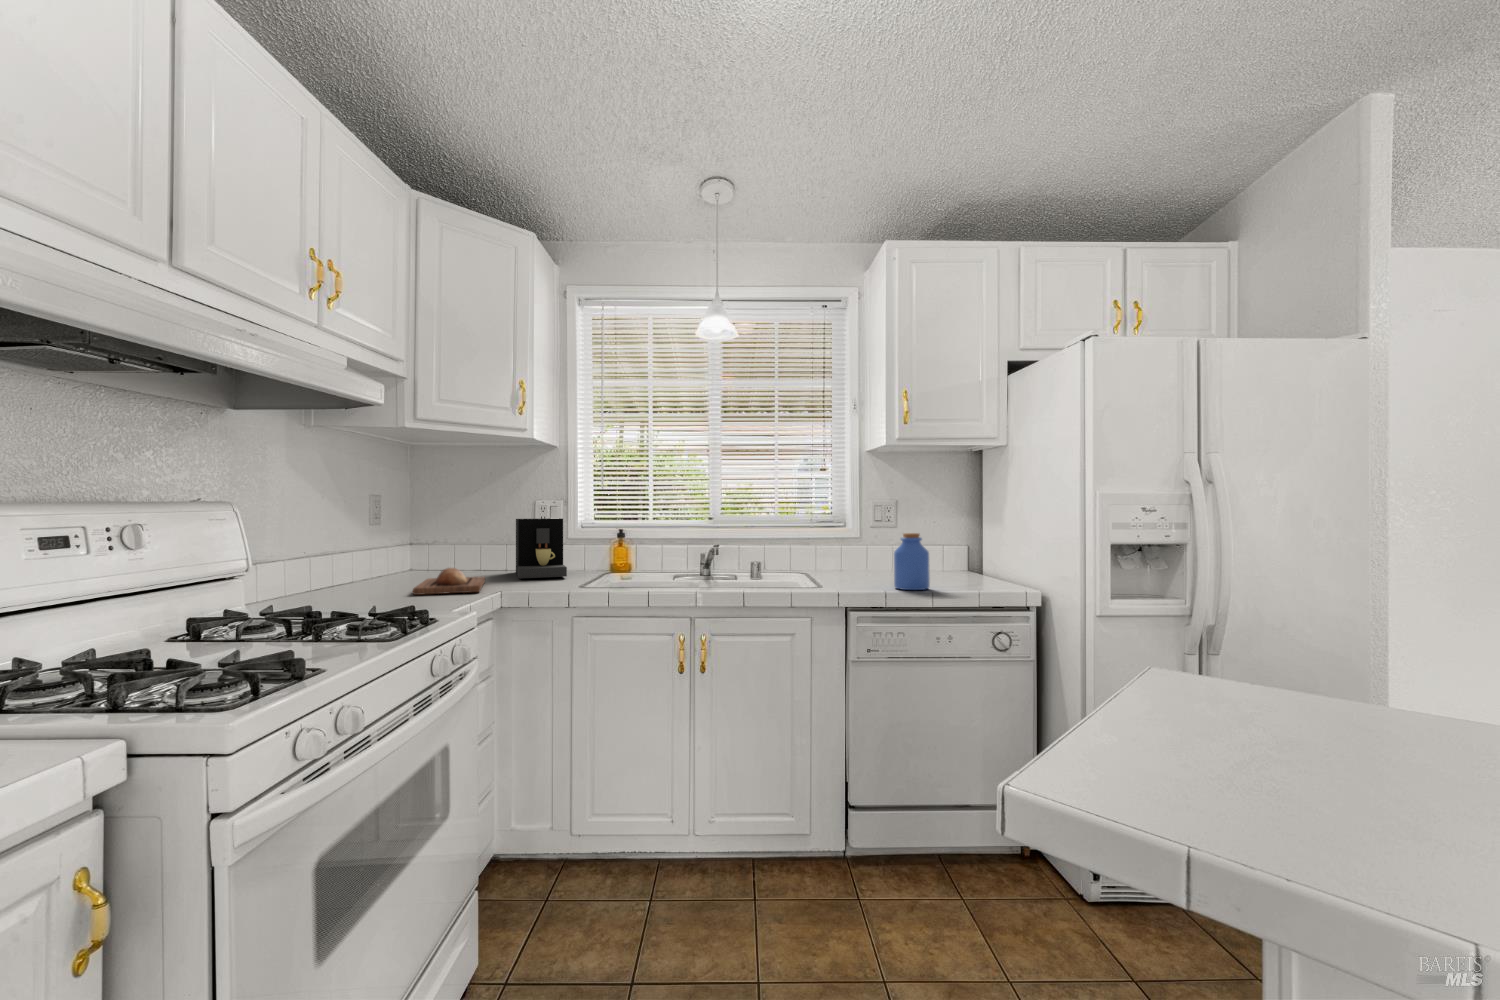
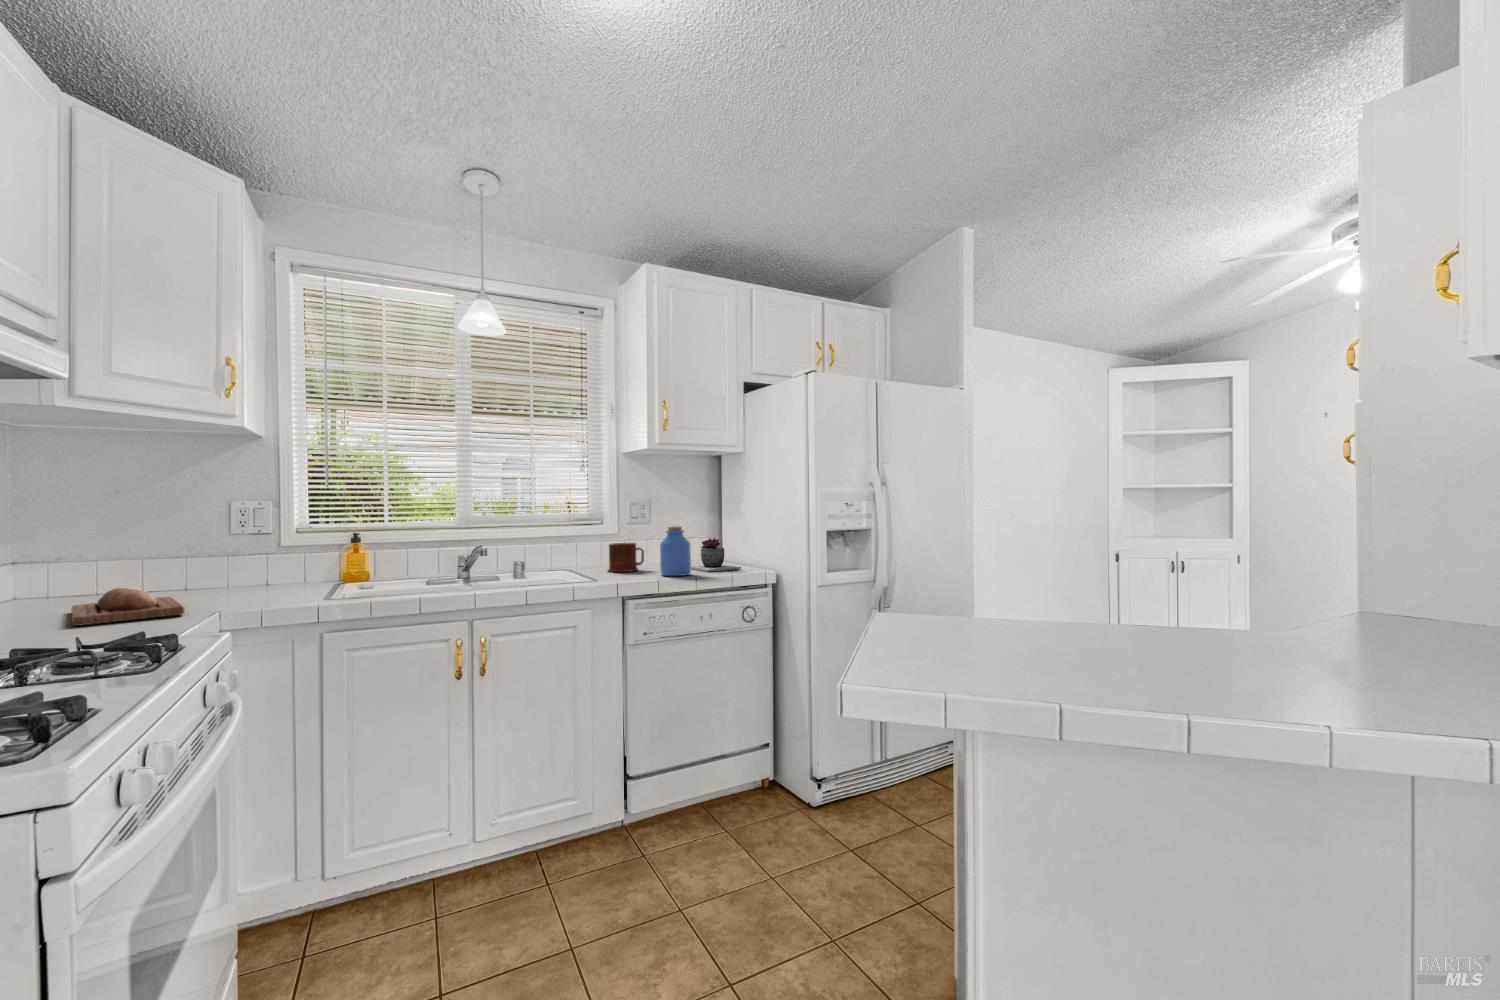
coffee maker: present [516,518,567,578] -> none [201,522,291,596]
succulent plant: none [933,548,998,588] -> present [691,538,741,572]
mug: none [844,549,884,581] -> present [608,543,644,572]

